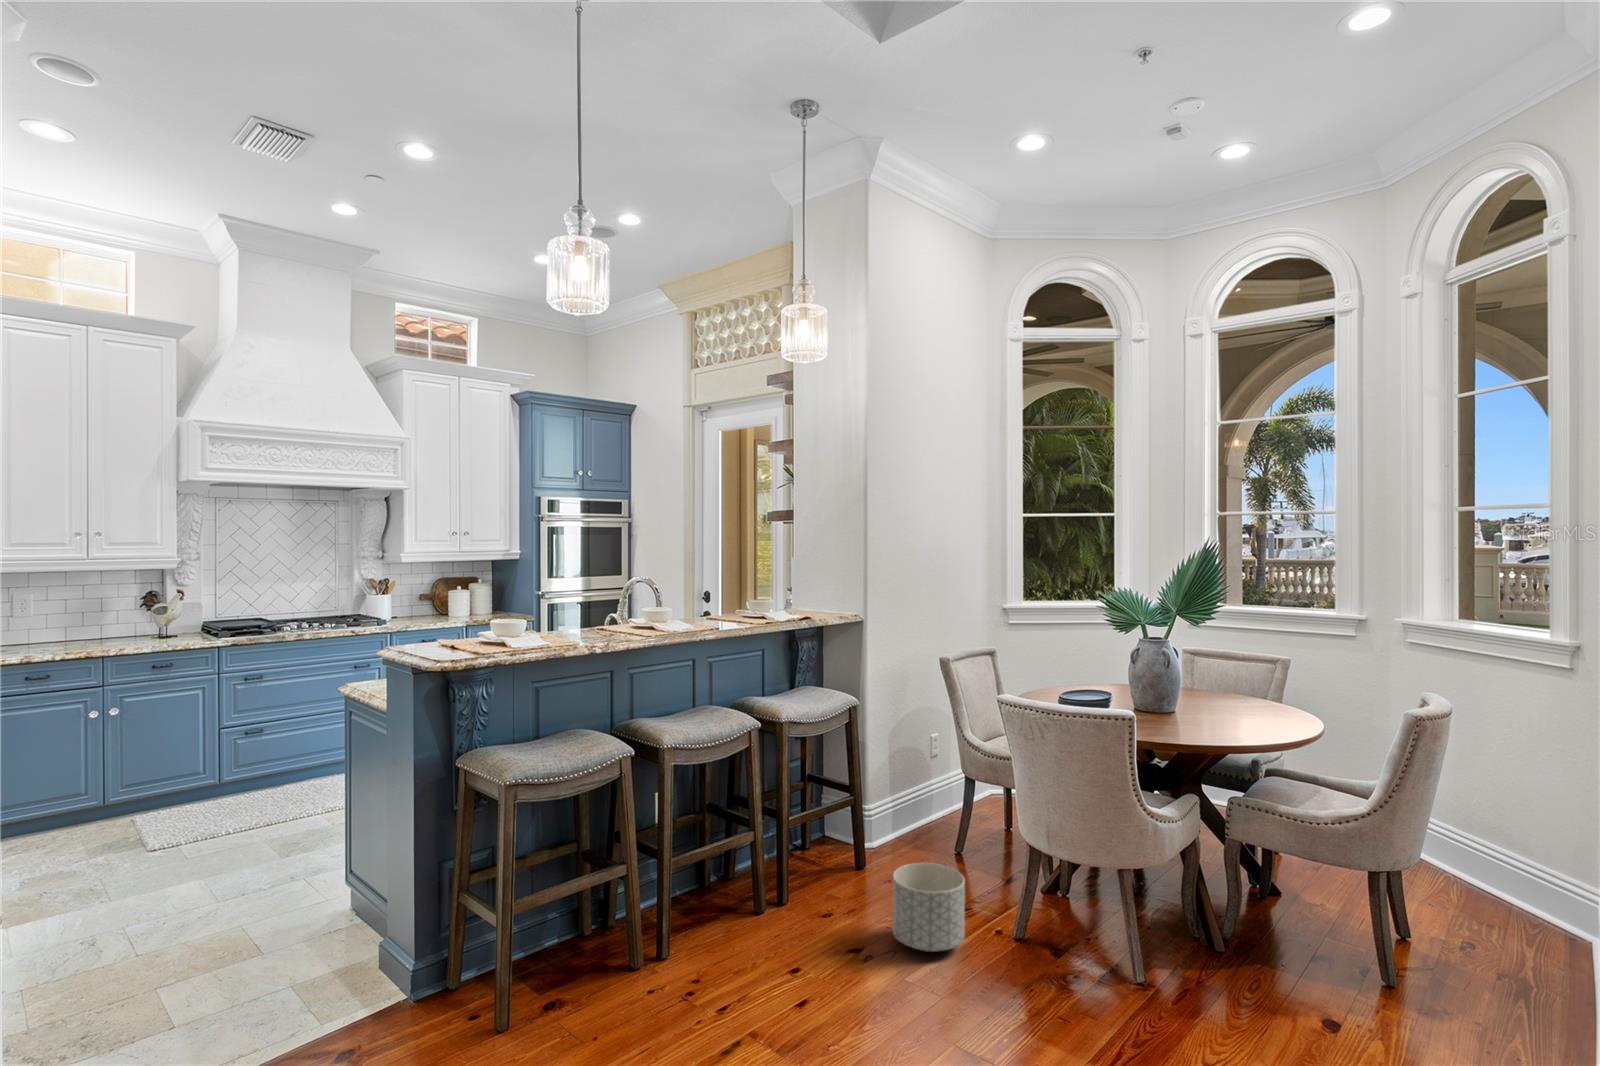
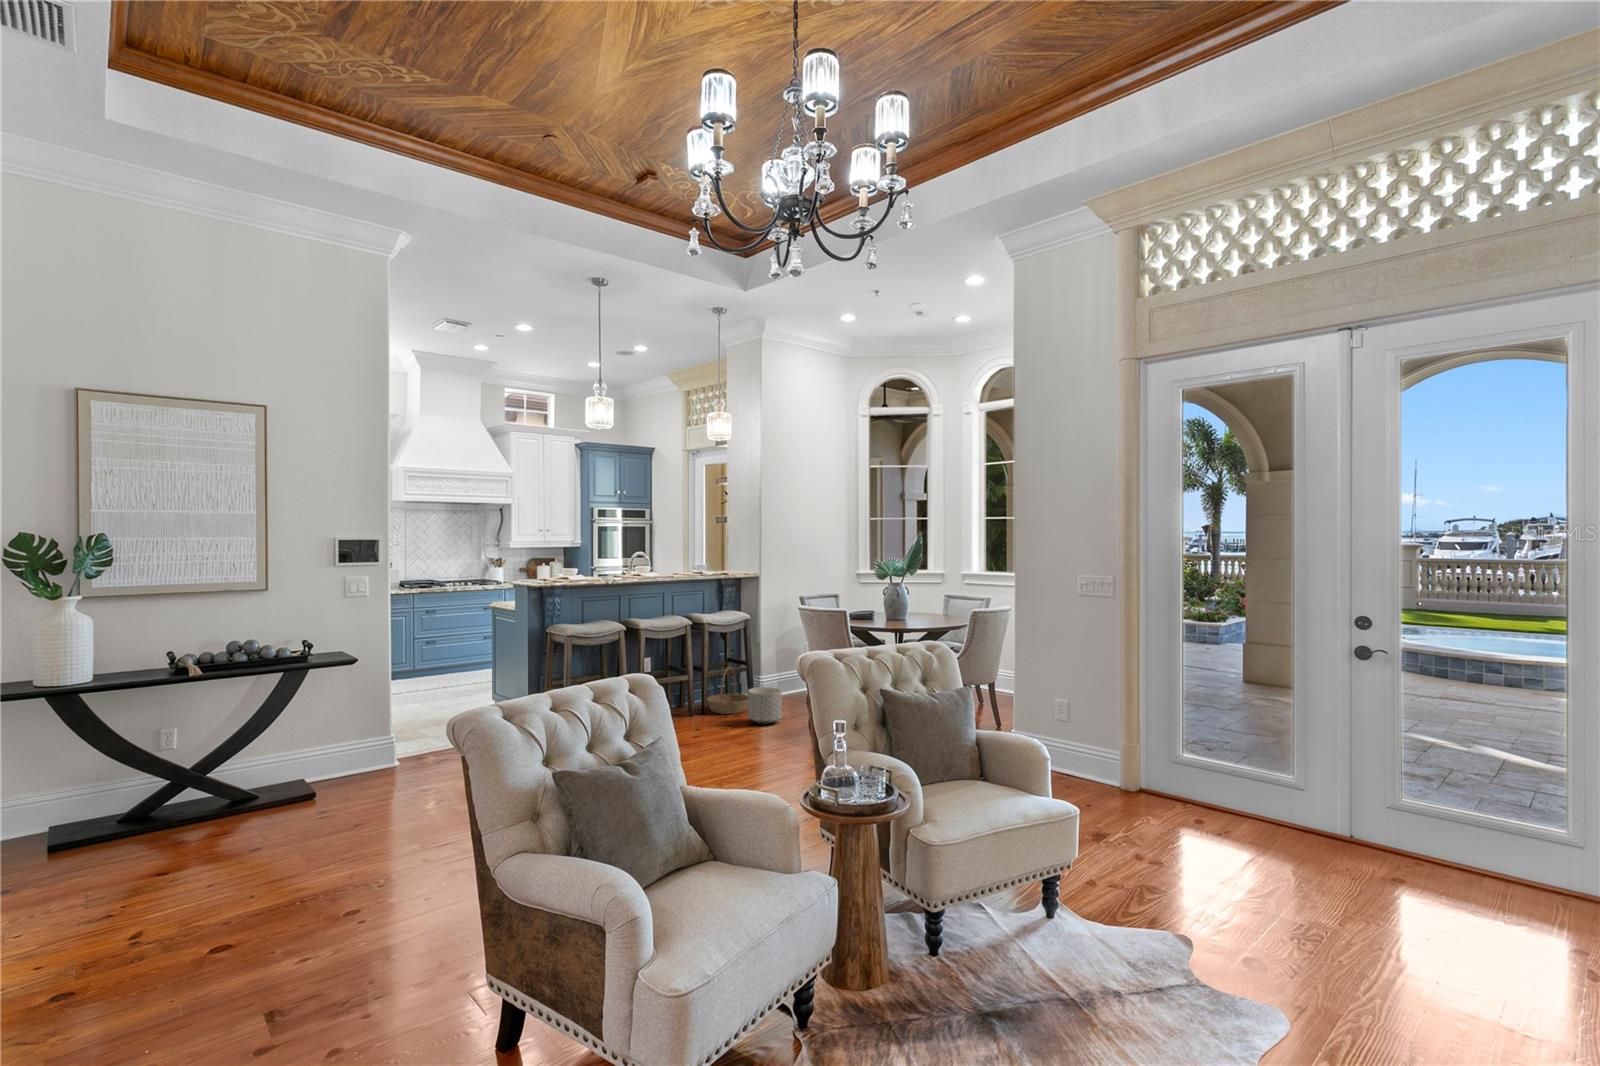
basket: none [786,807,870,909] -> present [707,667,748,714]

